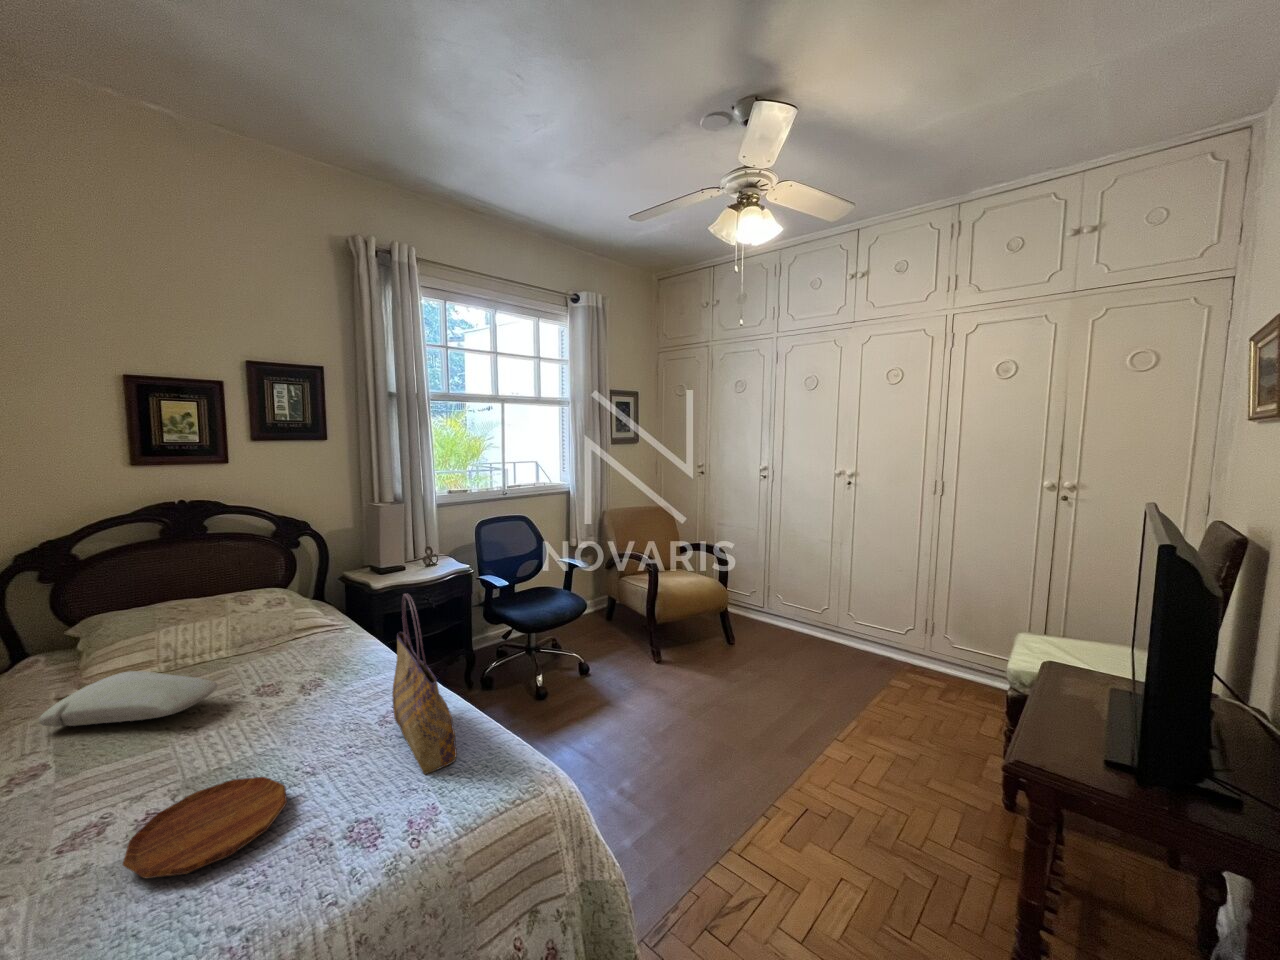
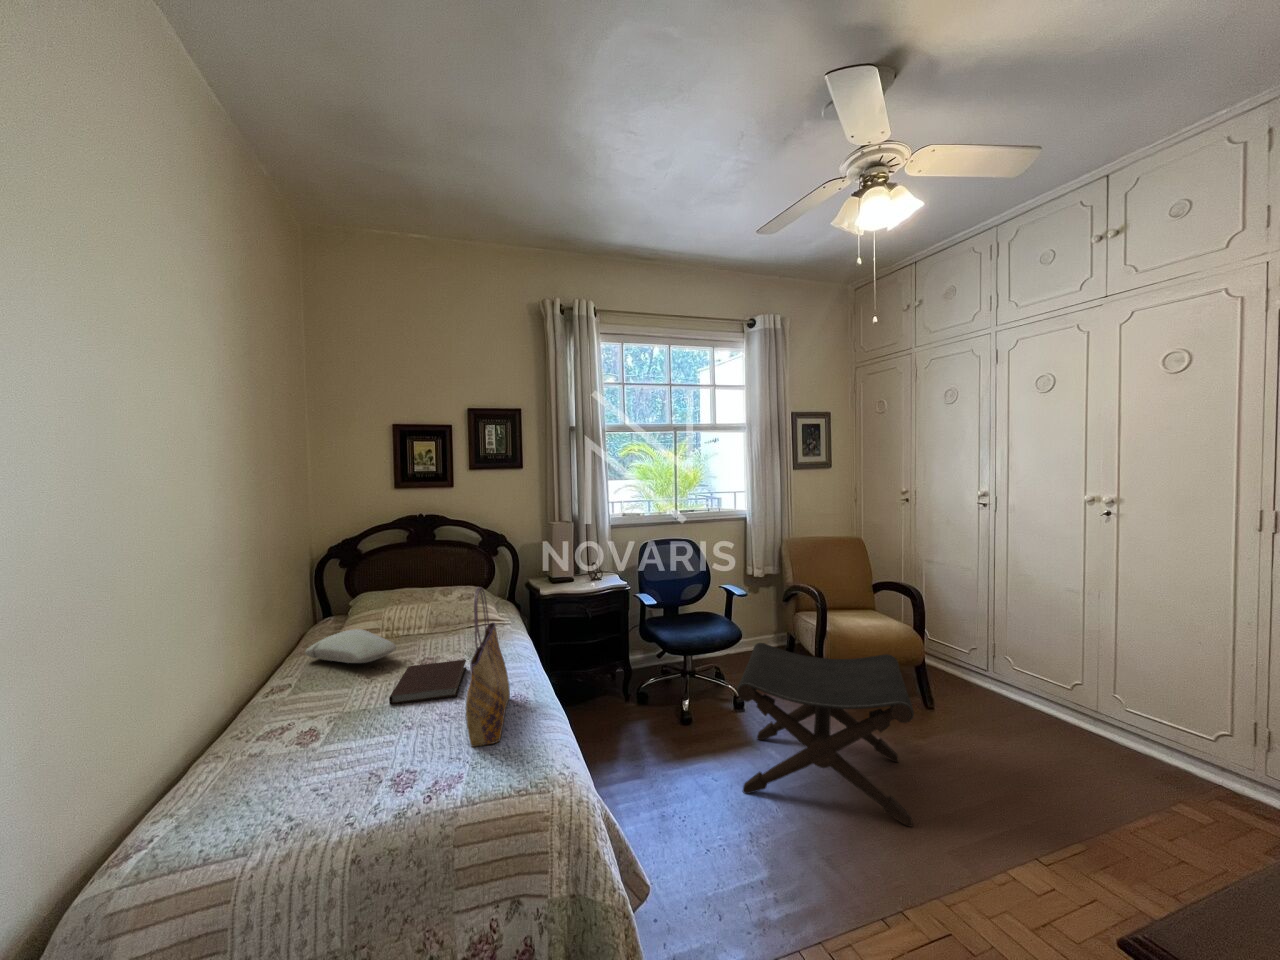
footstool: none [609,604,756,747] -> present [737,643,914,826]
notebook: none [253,681,354,757] -> present [389,660,466,705]
tray: present [123,777,287,878] -> none [272,714,381,768]

